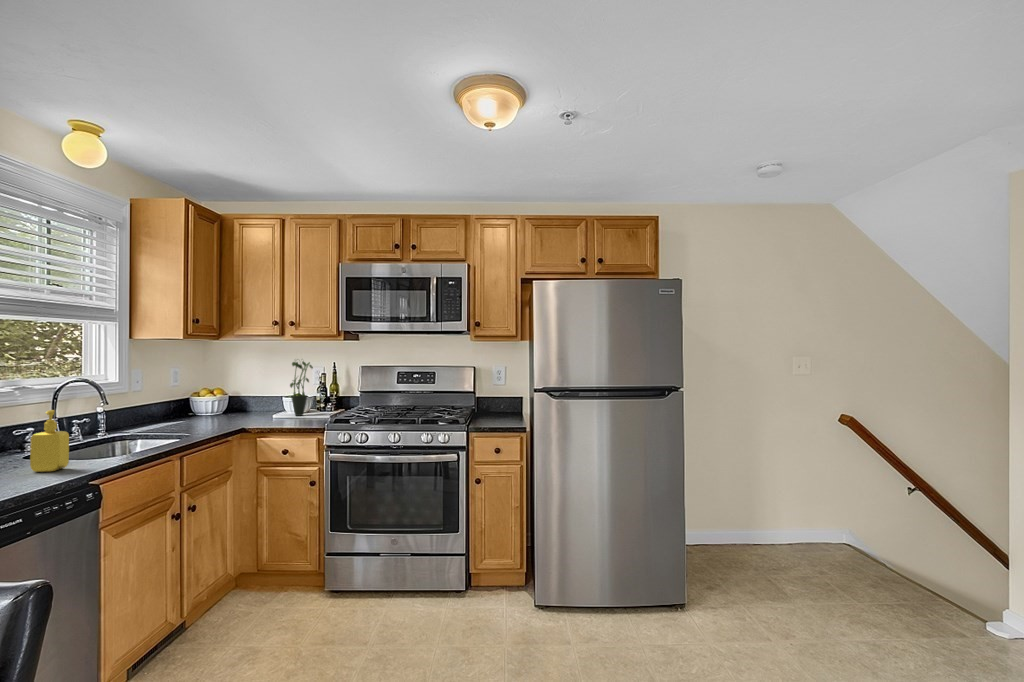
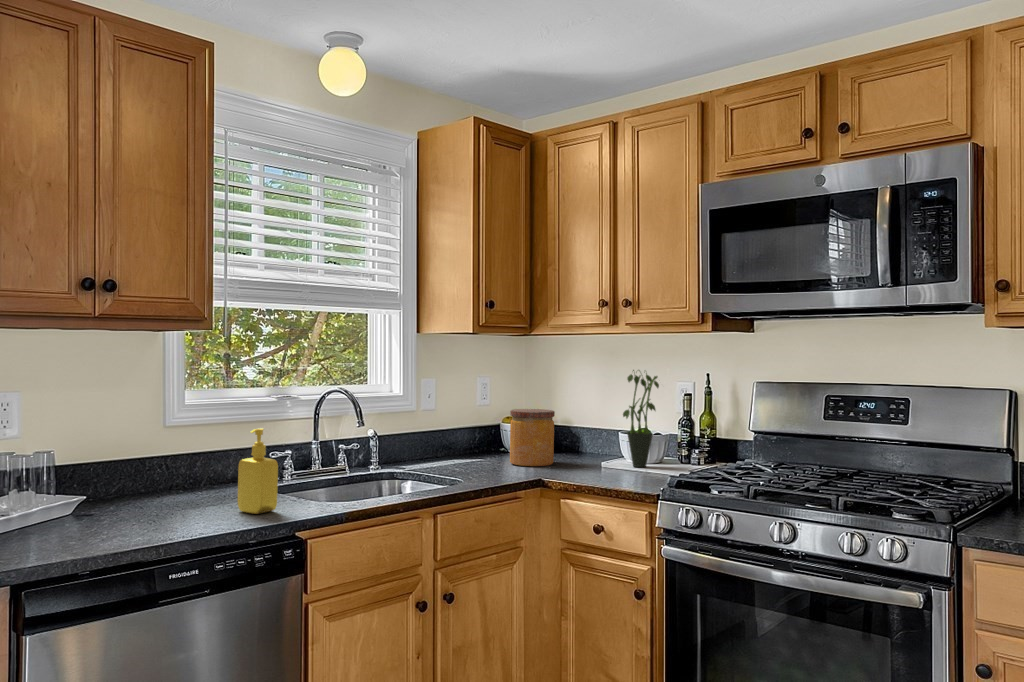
jar: none [208,386,241,423] -> present [510,409,555,466]

